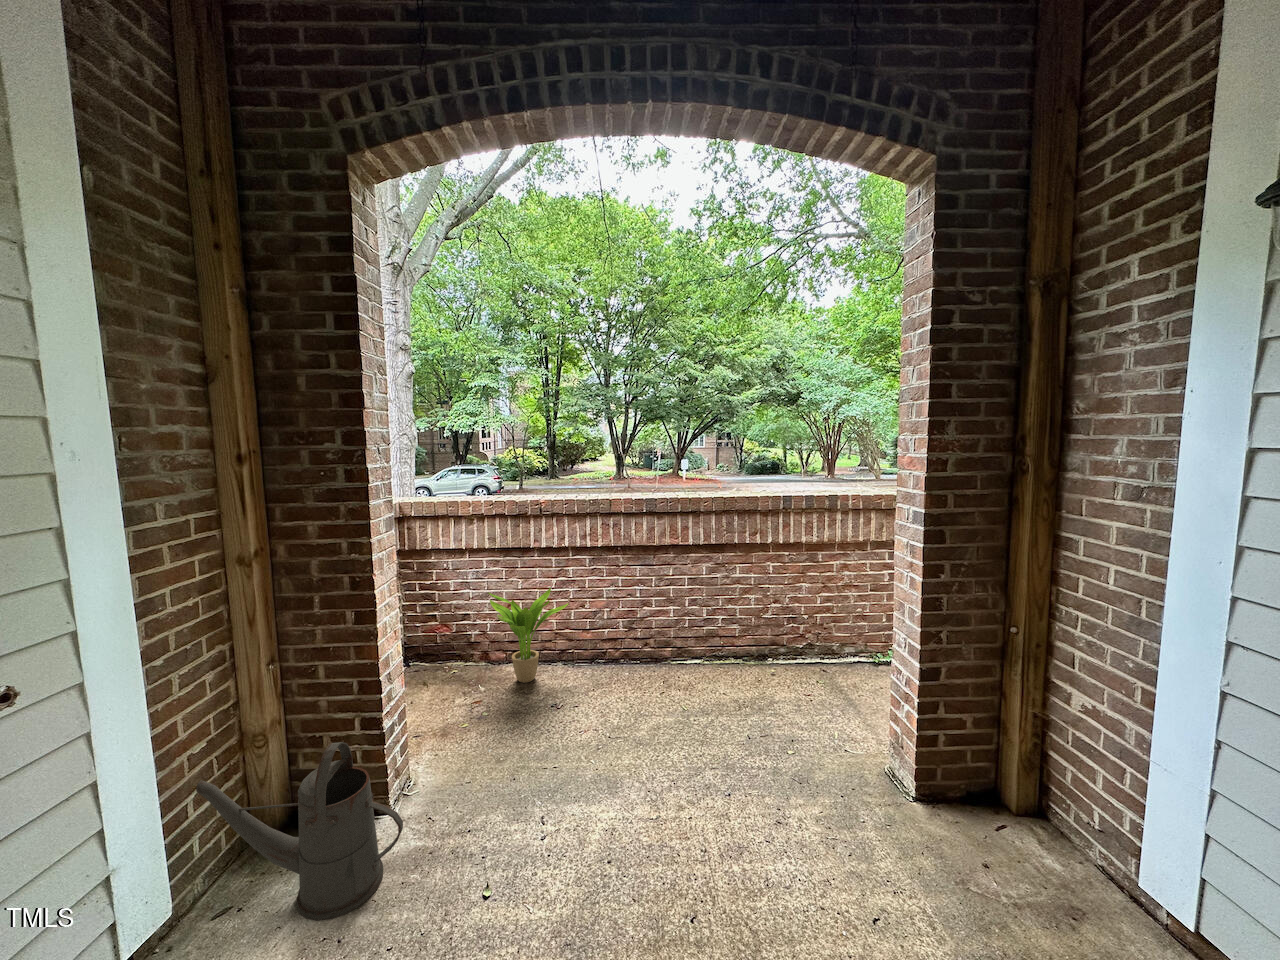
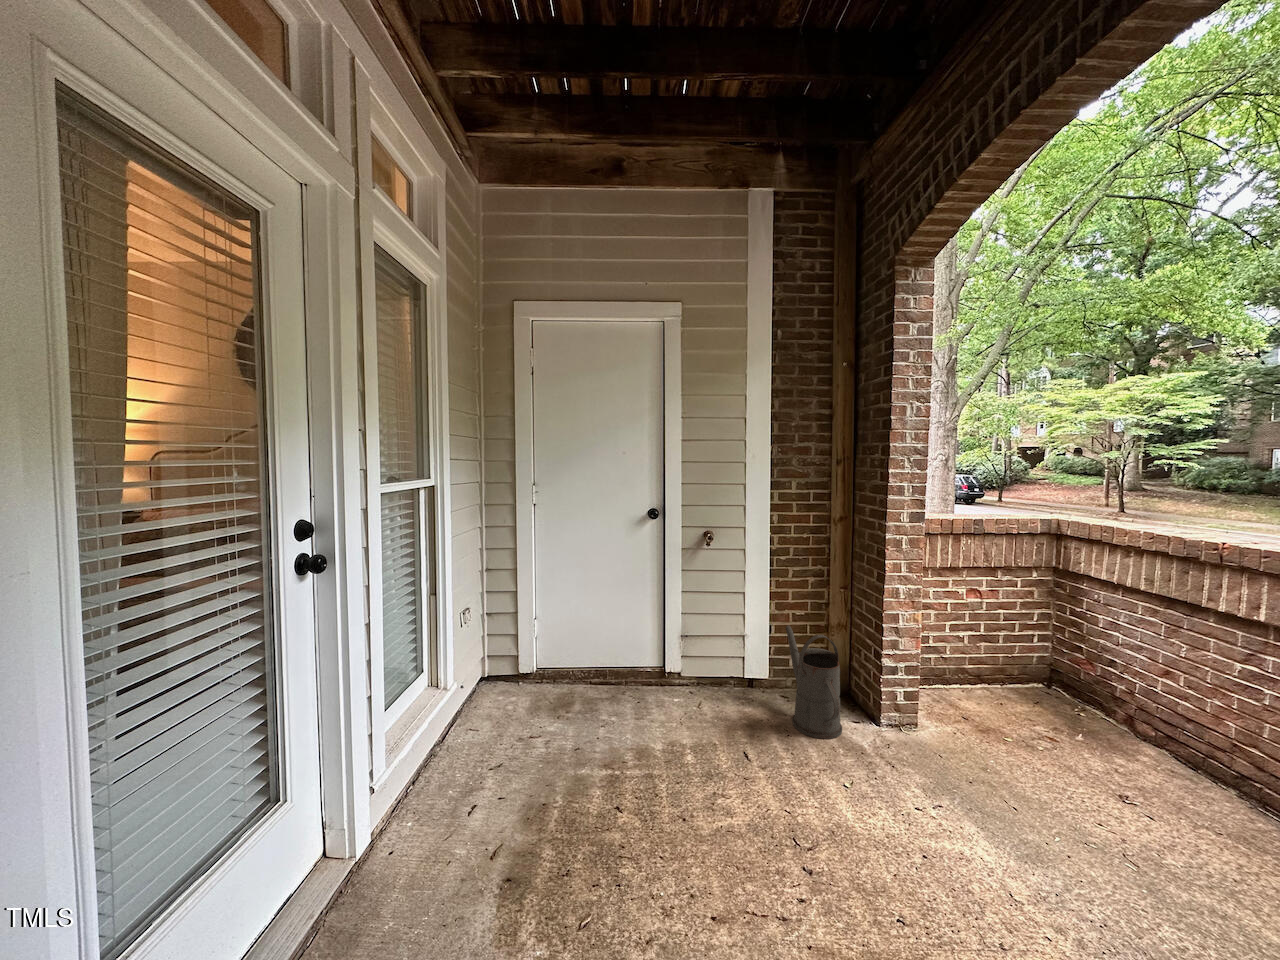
potted plant: present [489,588,569,683] -> none [1091,626,1237,771]

